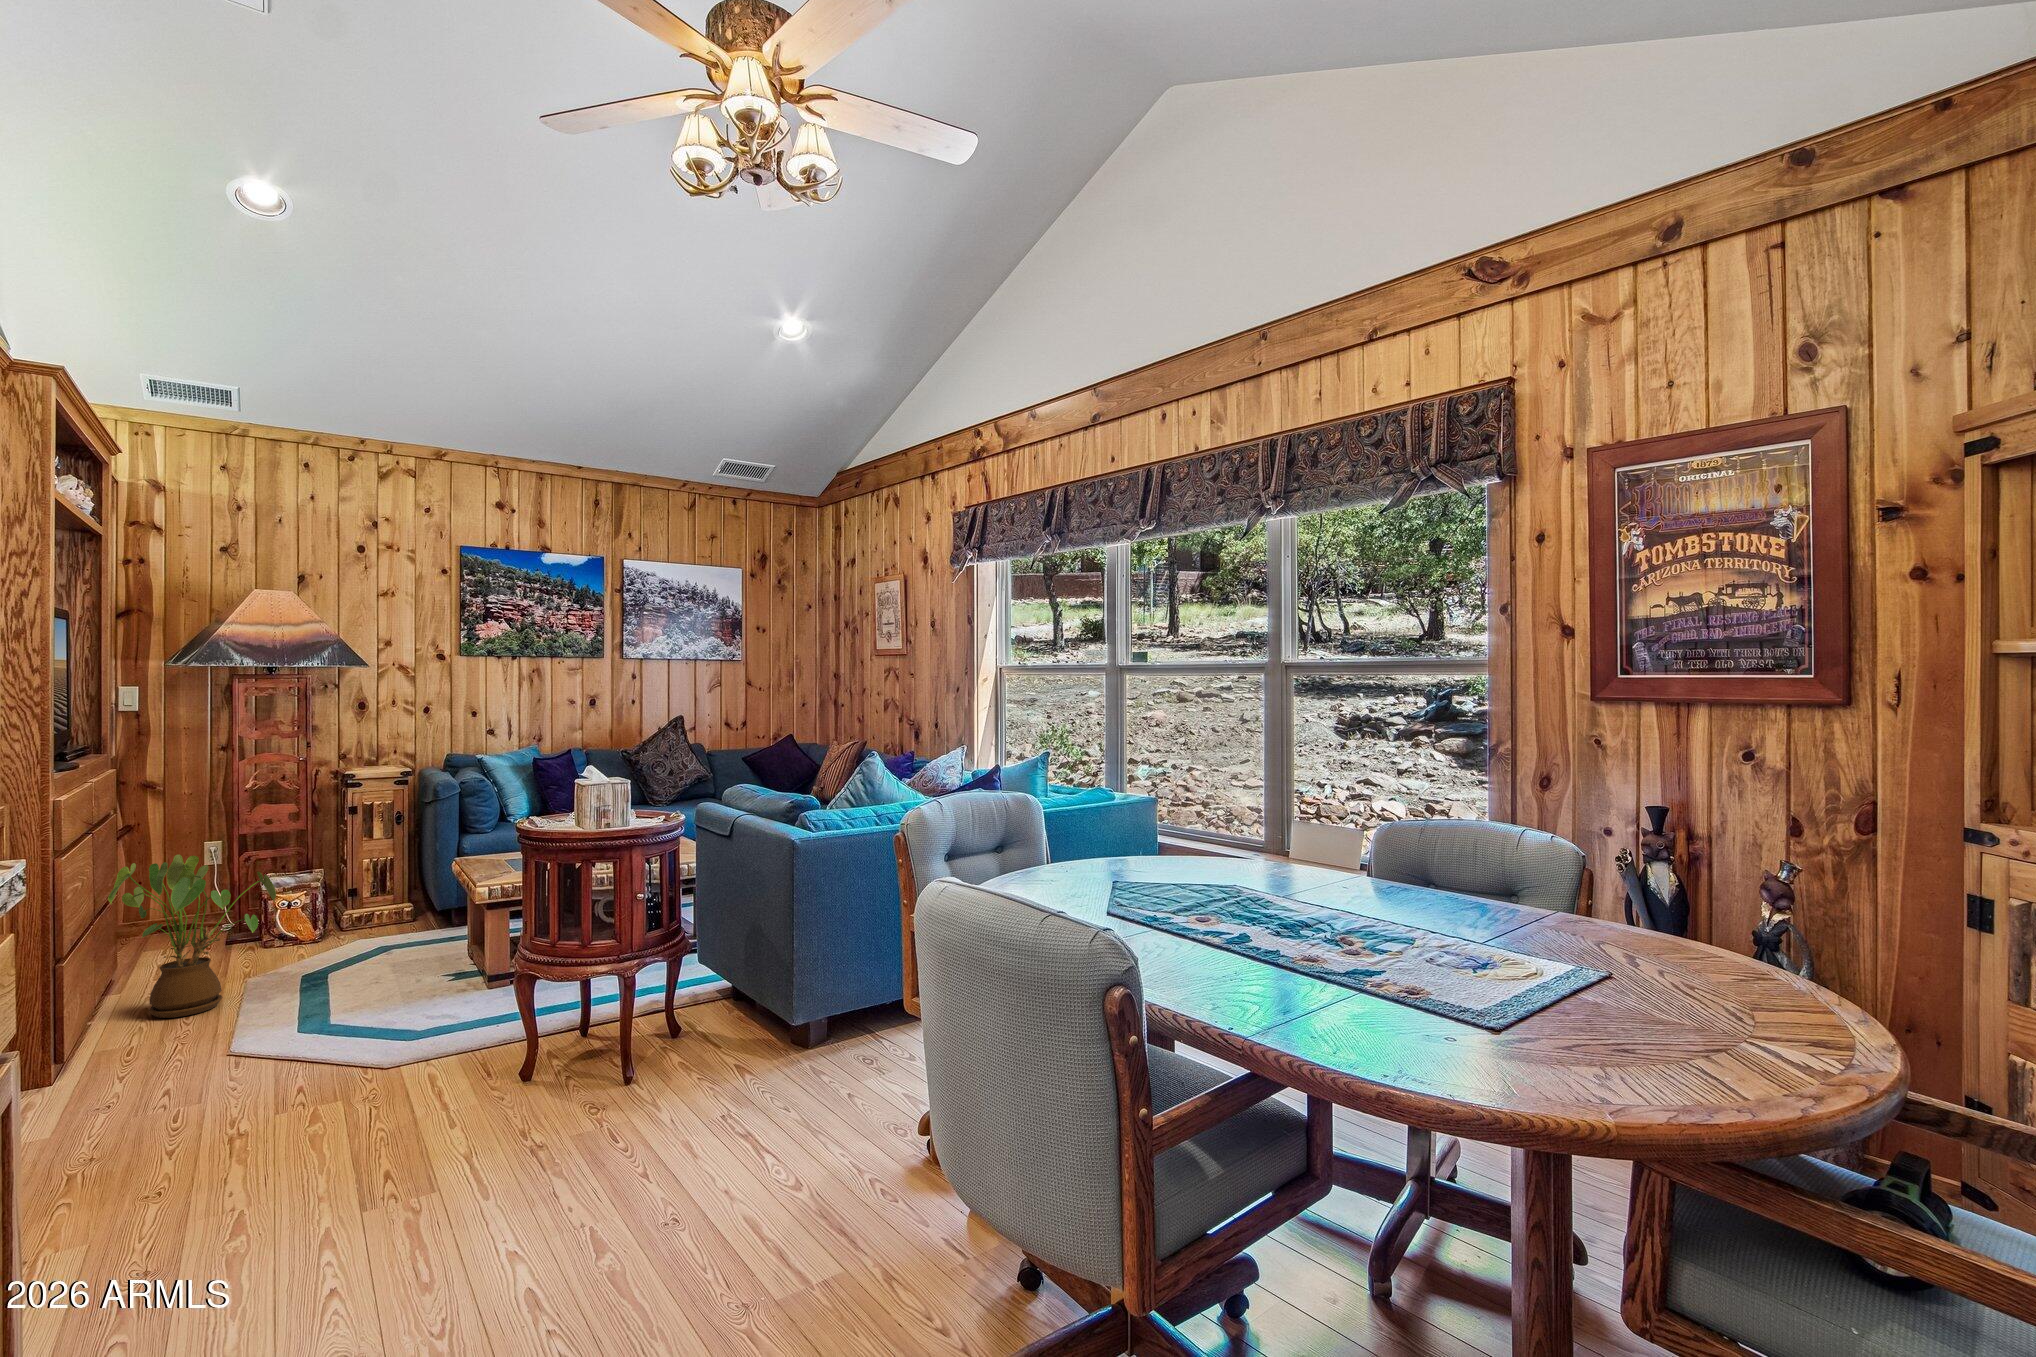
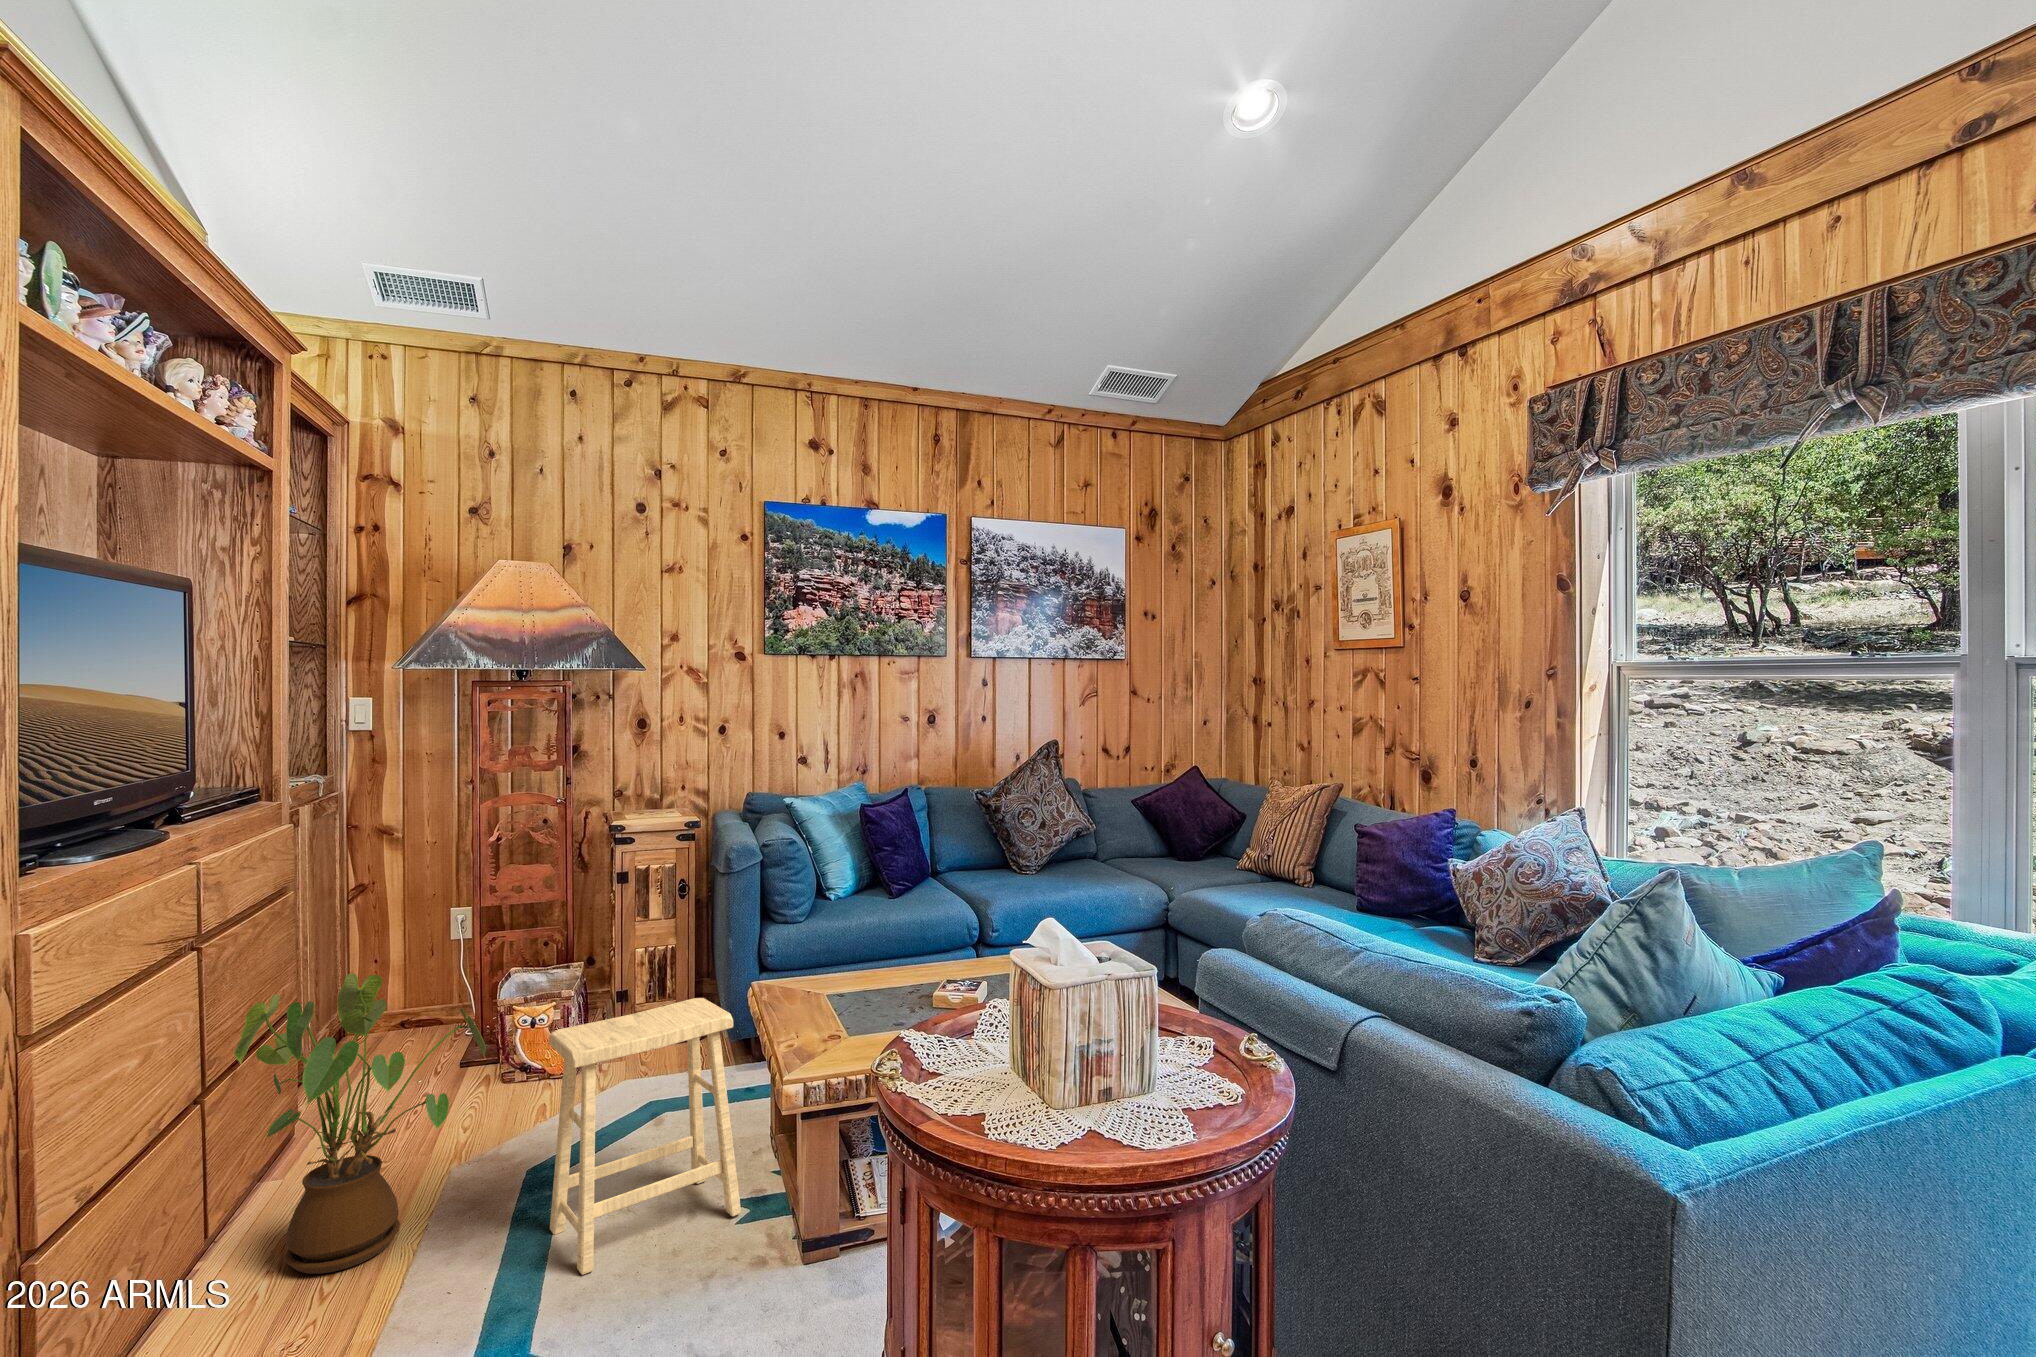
footstool: none [324,862,448,1004] -> present [549,998,741,1275]

